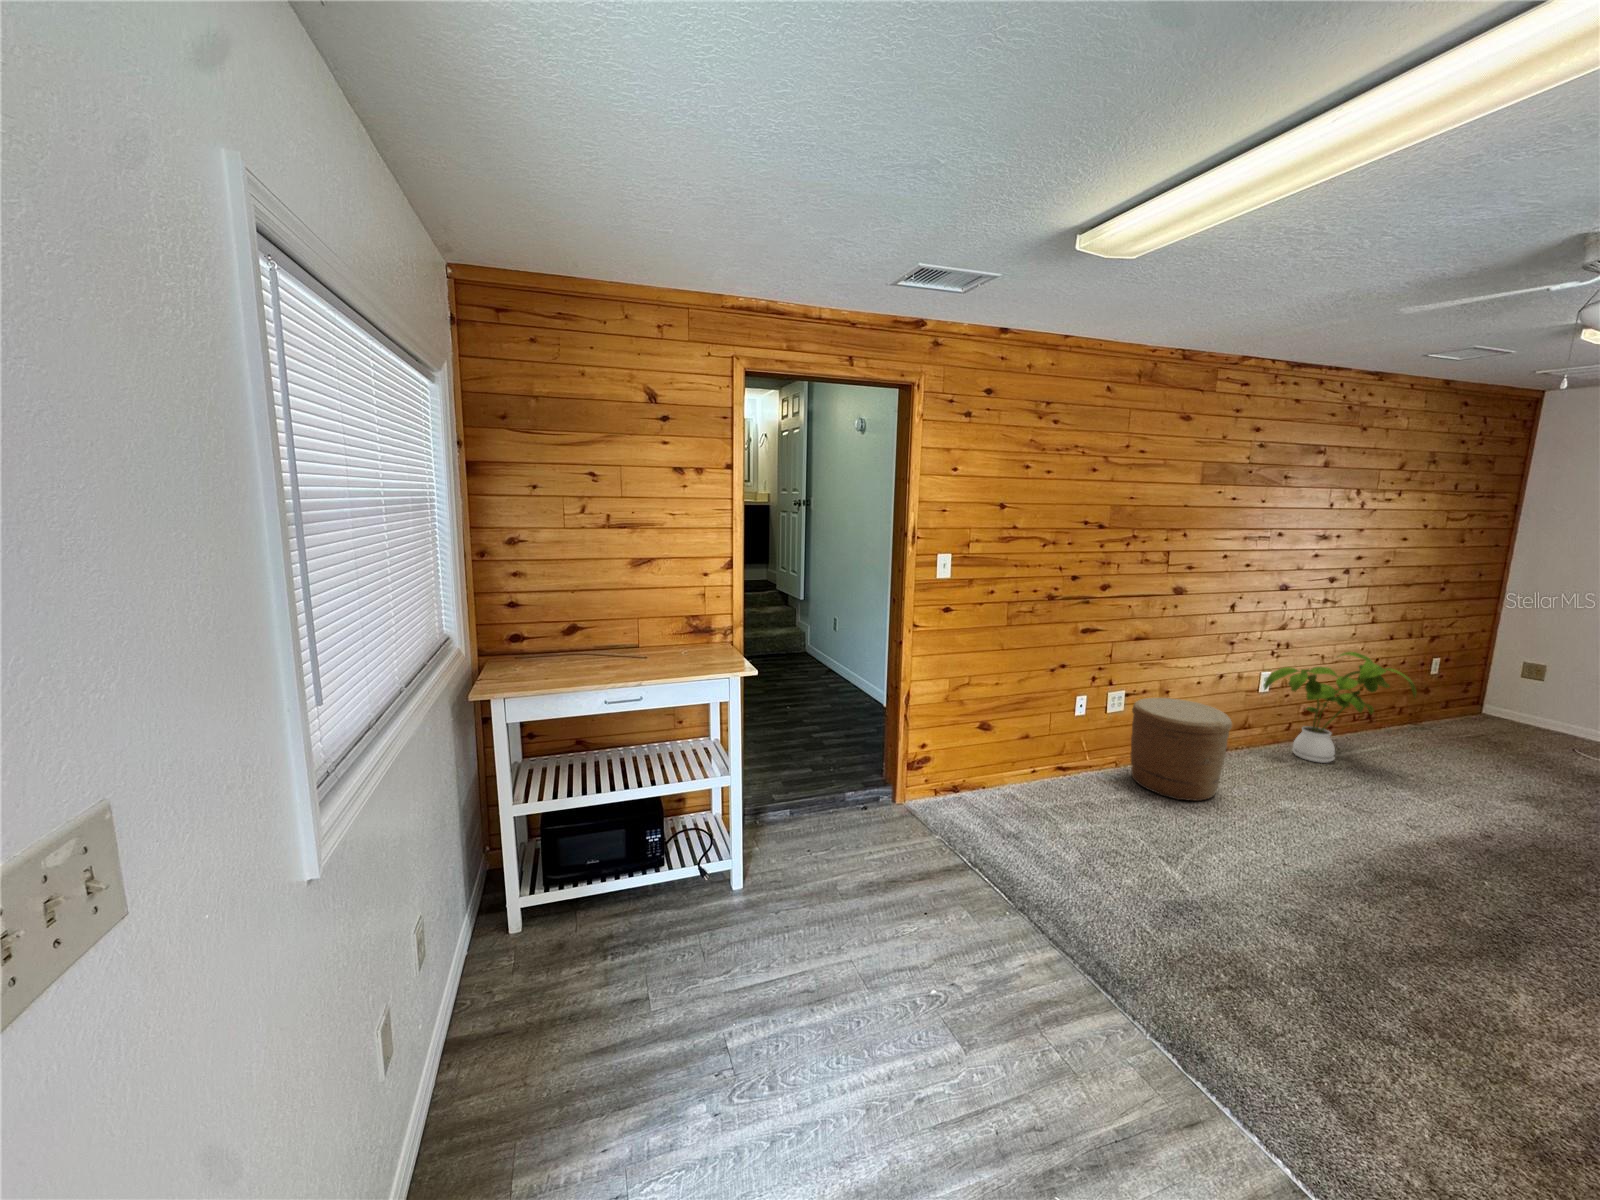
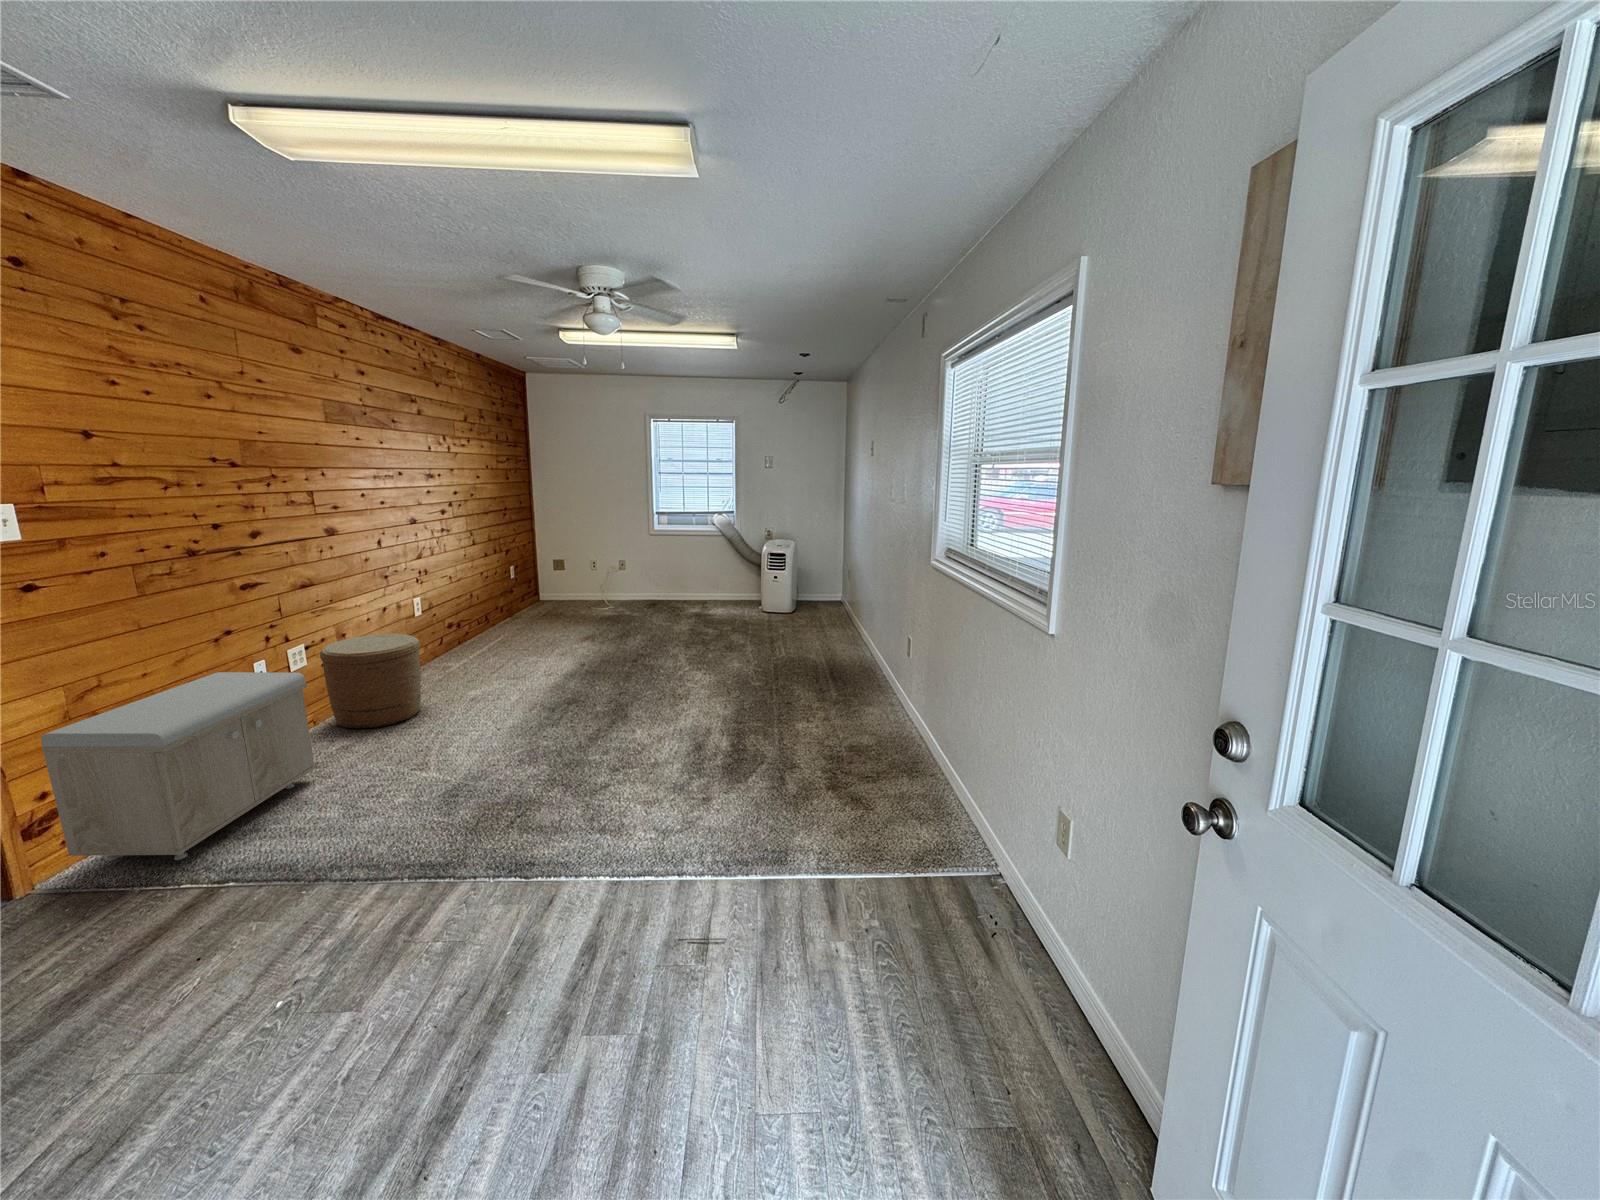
house plant: present [1264,652,1417,763] -> none [420,566,521,660]
storage bench: none [927,697,1094,830] -> present [41,672,315,861]

